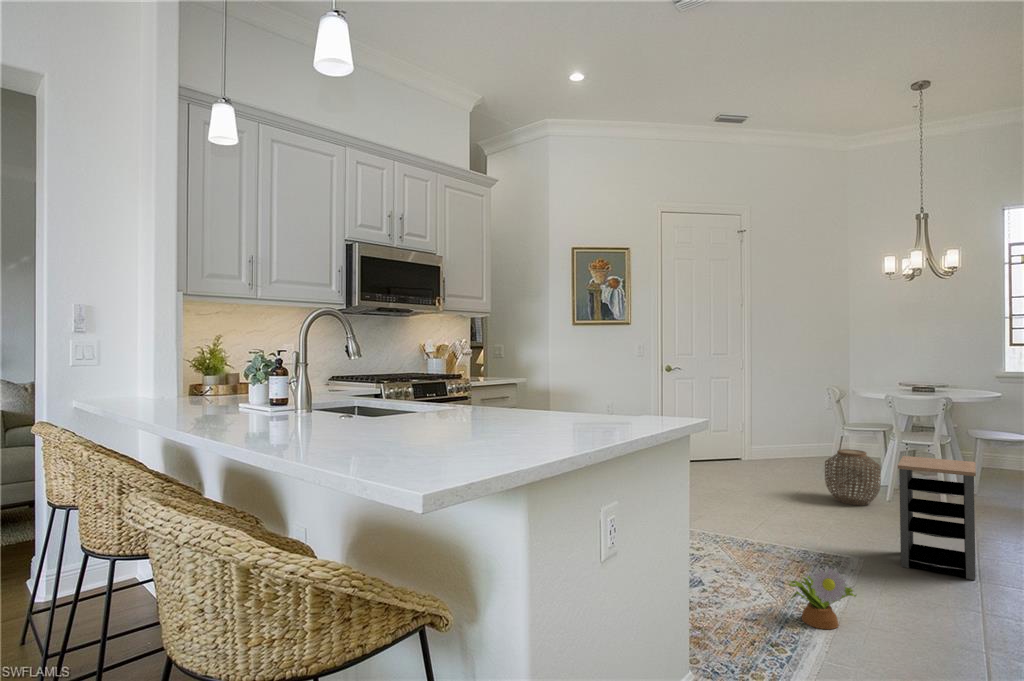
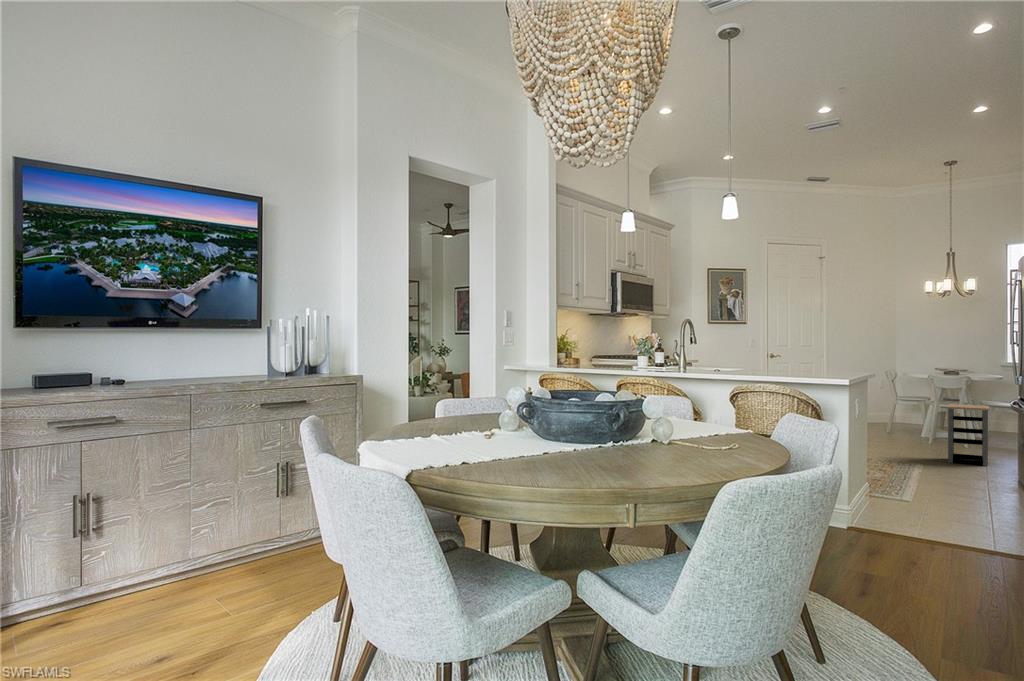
woven basket: present [825,449,881,505] -> none [892,409,928,444]
decorative plant: present [788,566,856,629] -> none [897,445,934,477]

